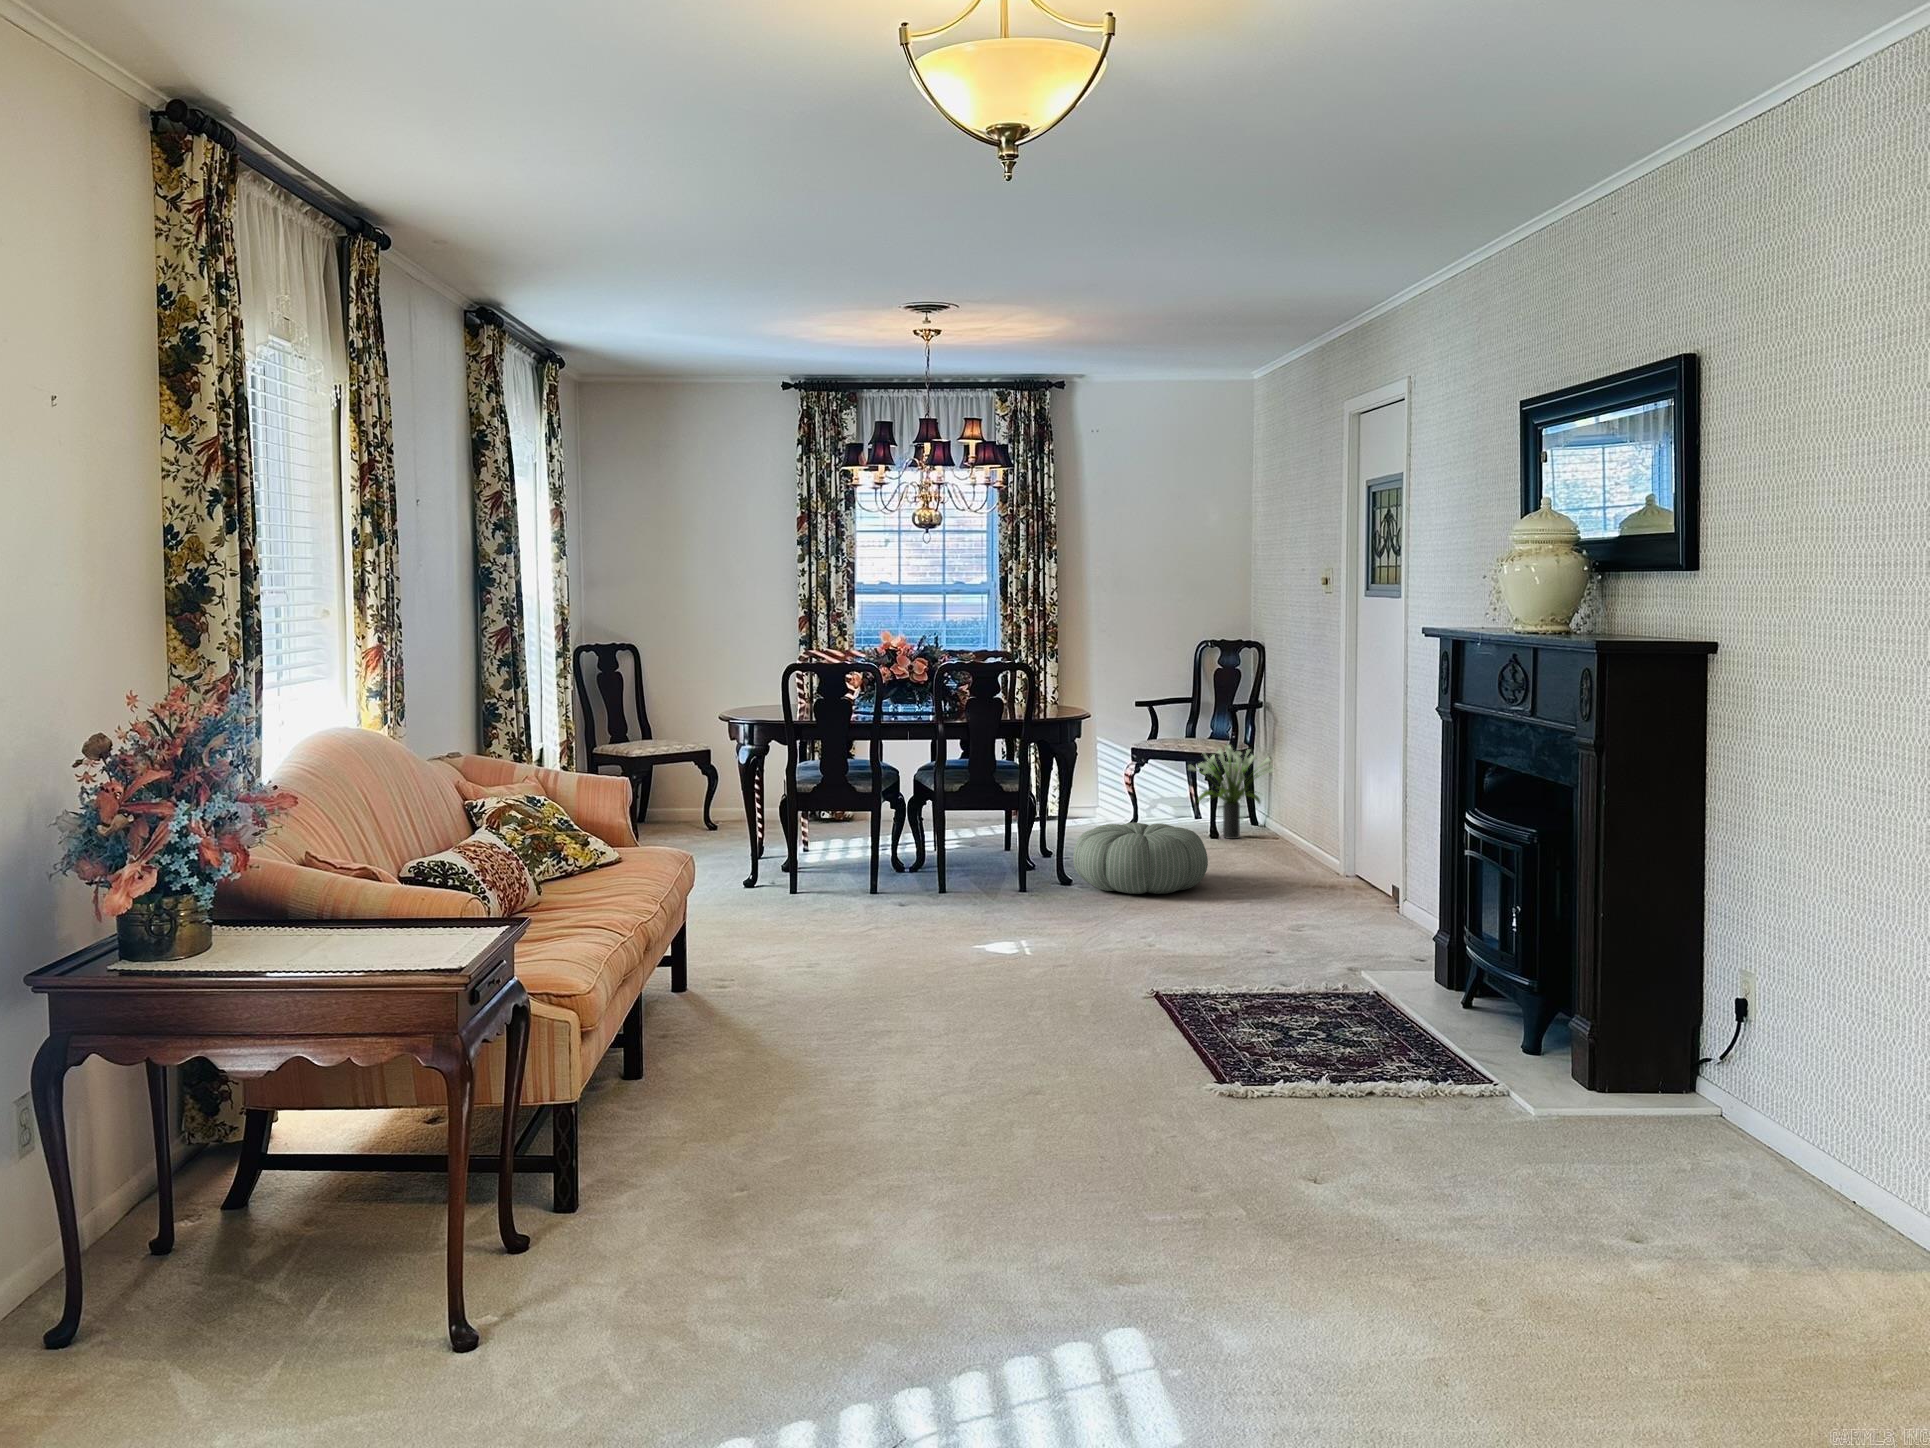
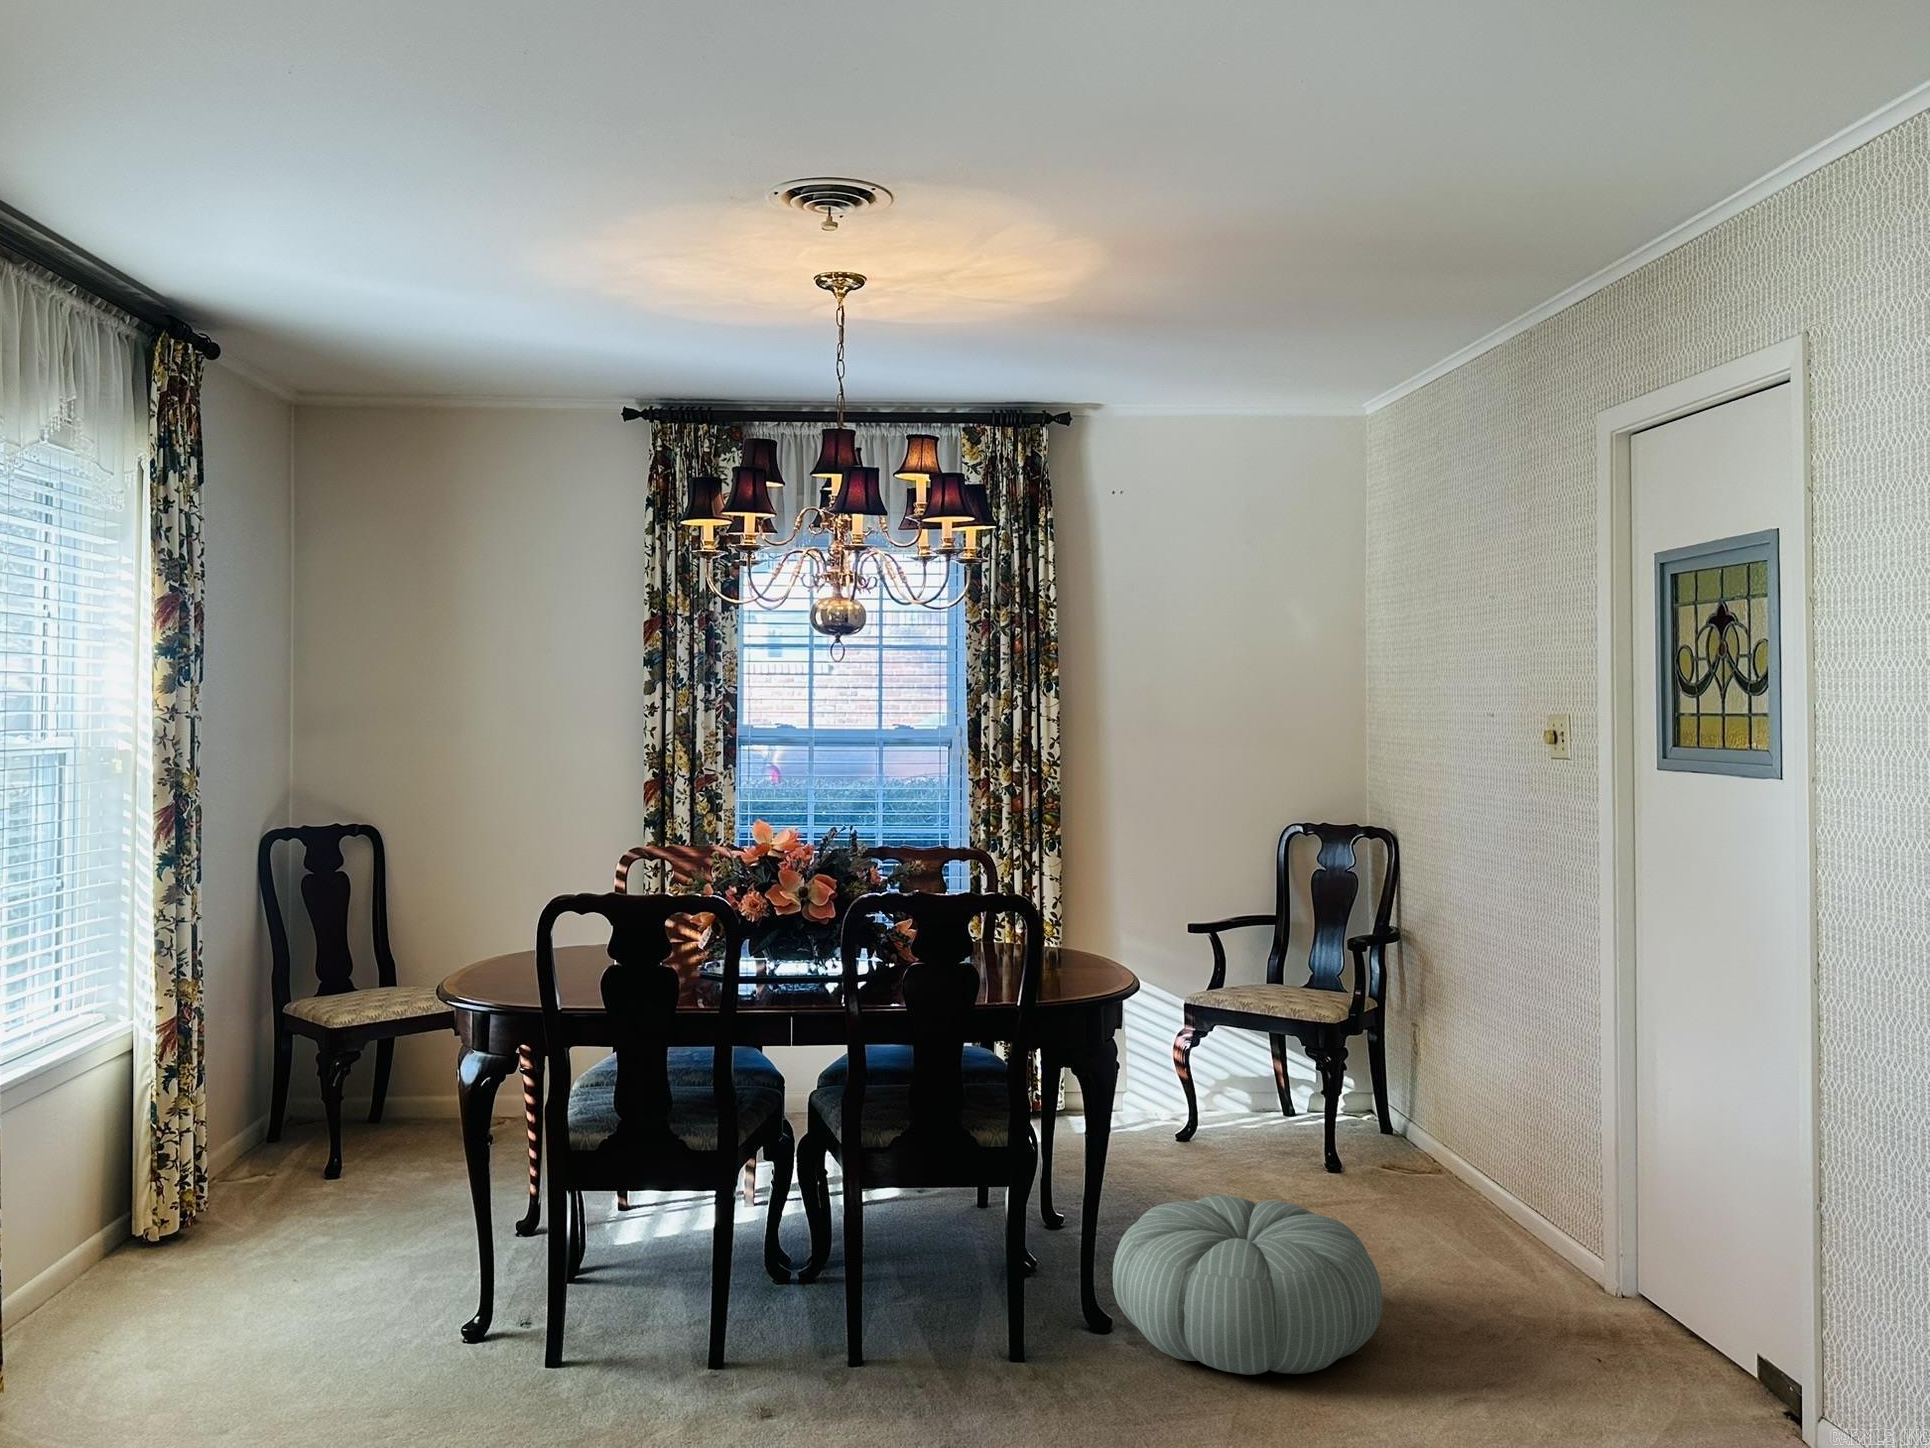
potted plant: present [1188,745,1274,839] -> none [1285,1008,1439,1172]

